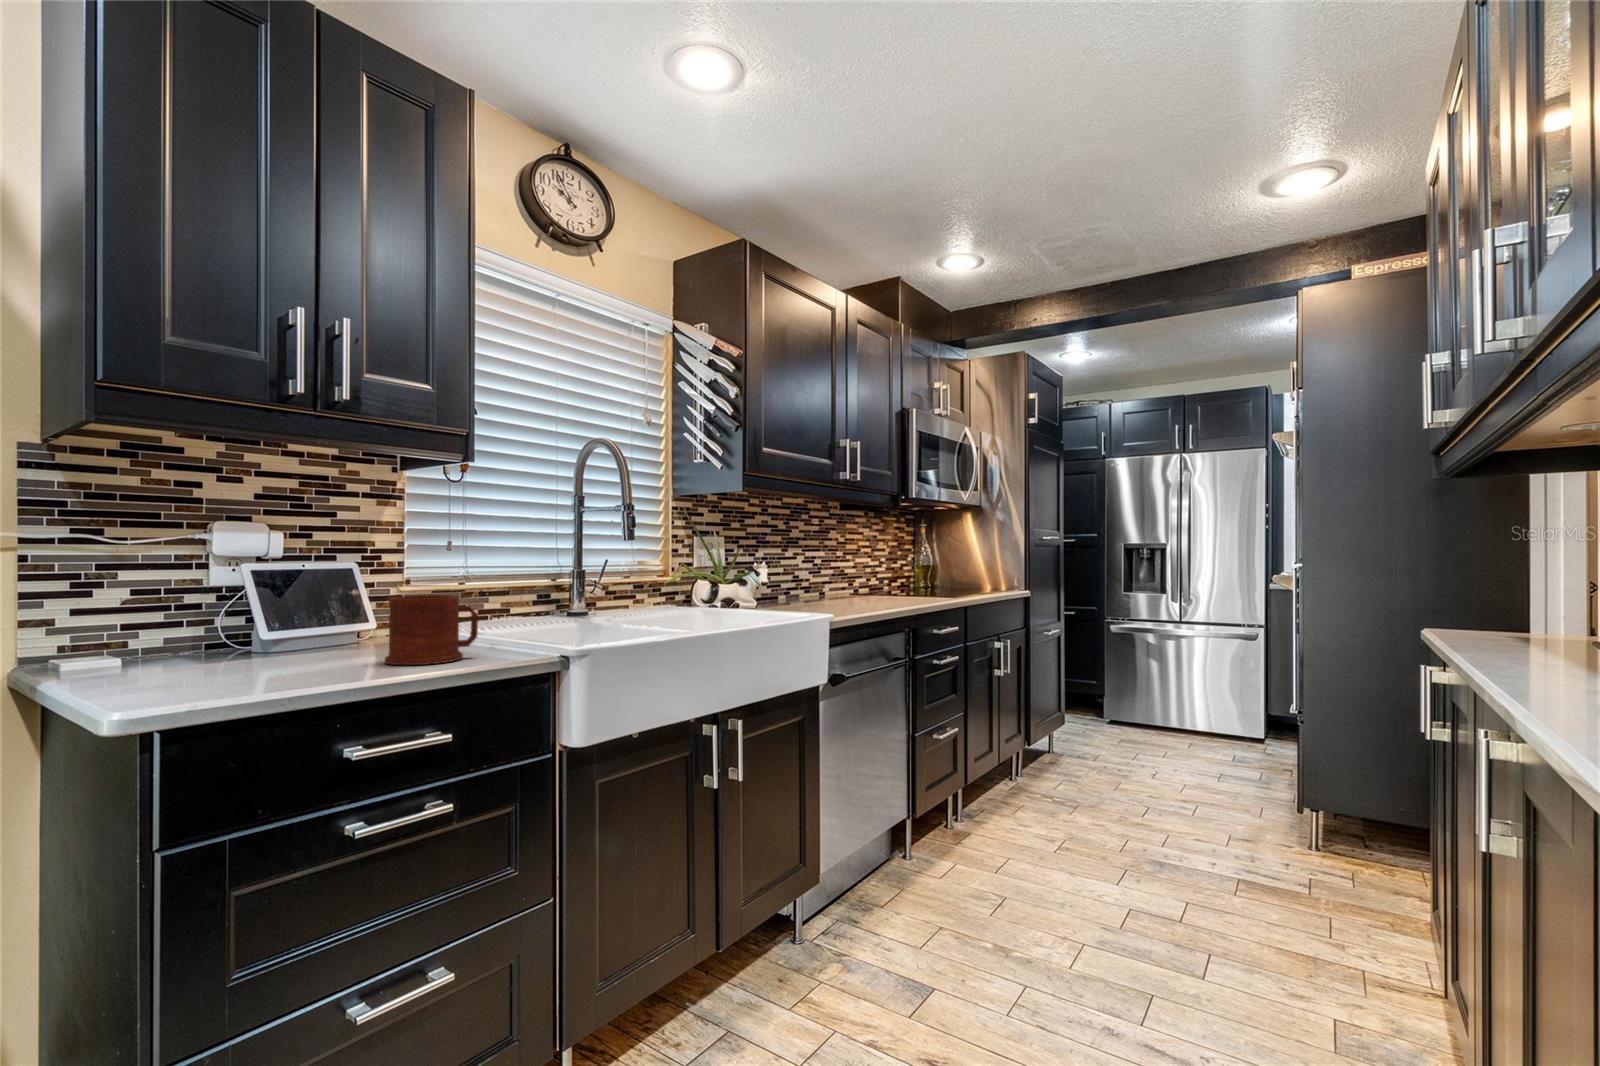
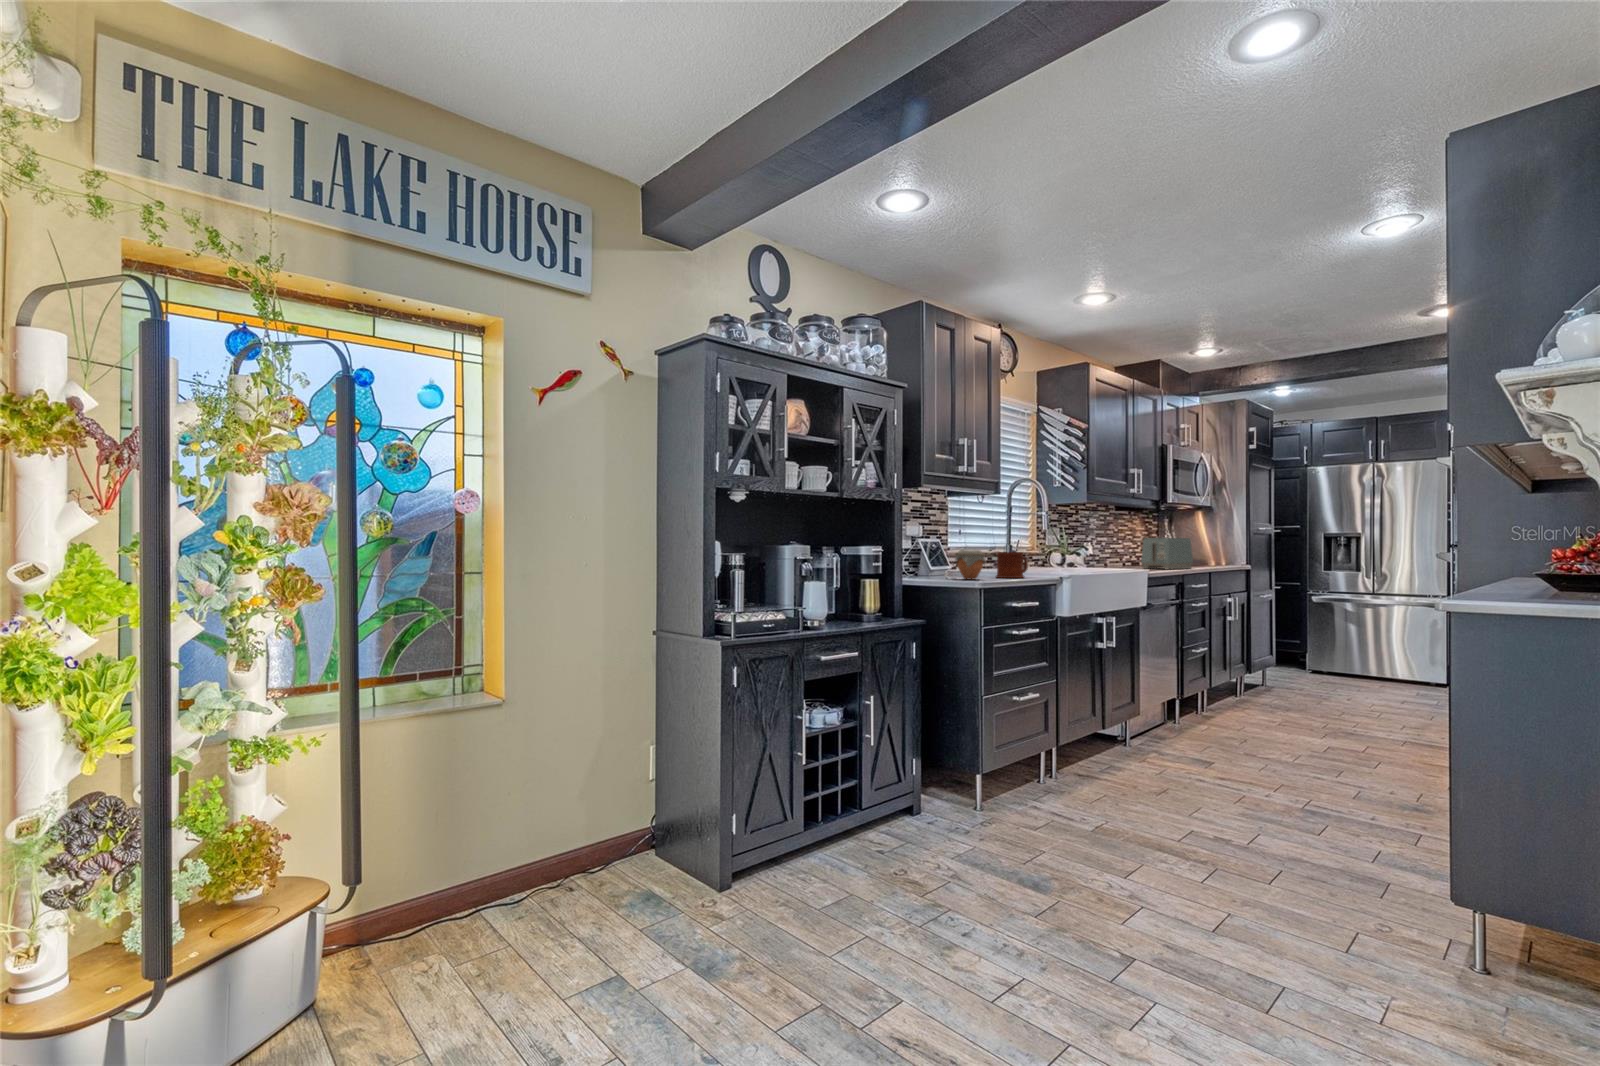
toaster: none [860,552,940,604] -> present [1141,538,1193,570]
jar: none [176,596,288,683] -> present [955,550,985,580]

